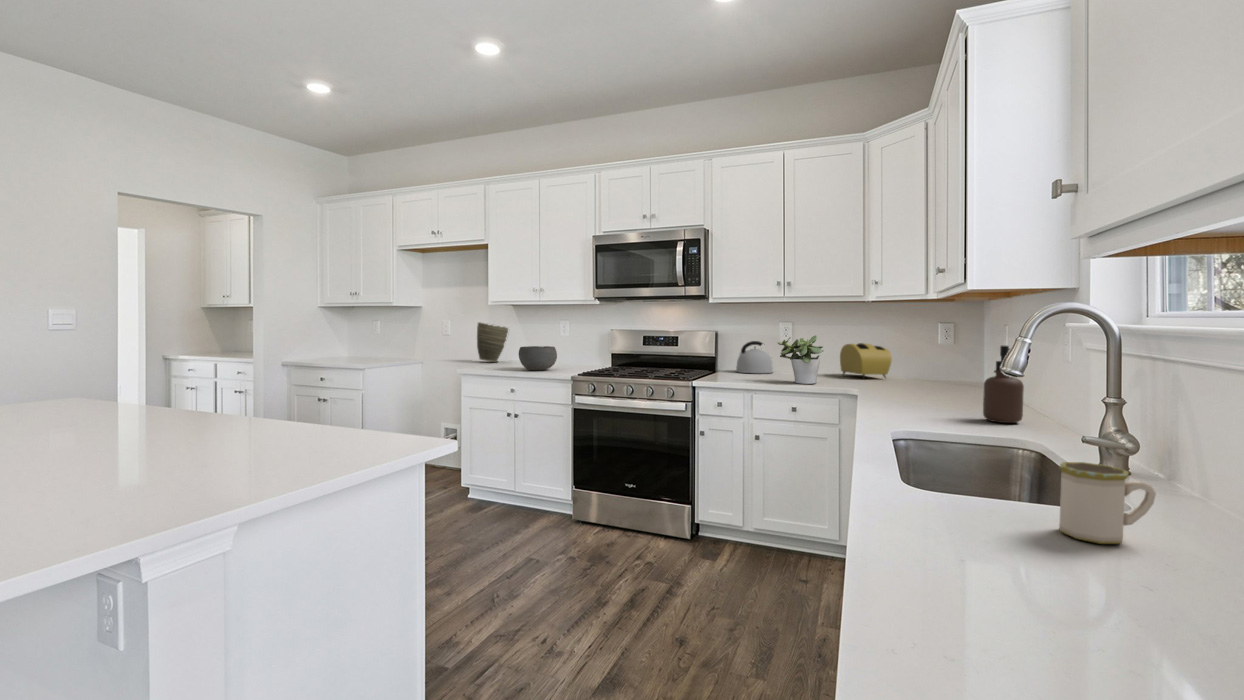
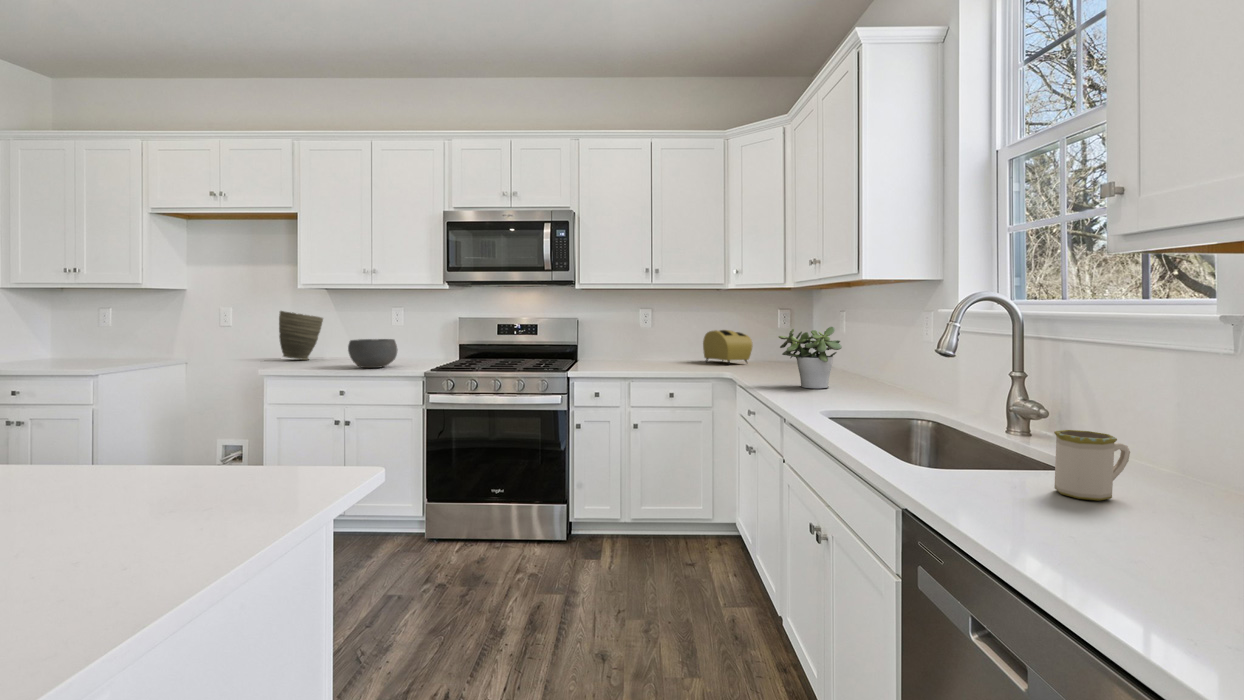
potted plant: present [778,335,823,384] -> present [779,327,842,388]
kettle: present [736,341,773,373] -> none [601,329,640,363]
soap dispenser: present [983,346,1024,423] -> none [873,329,906,400]

